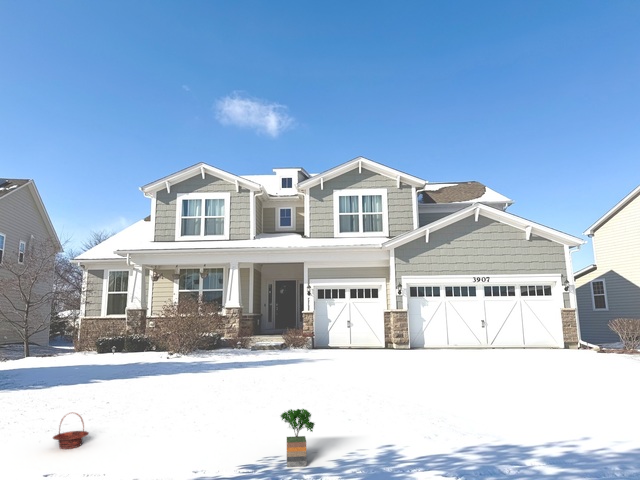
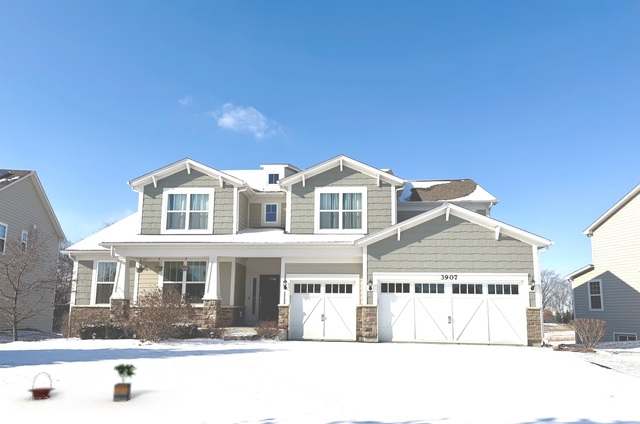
potted tree: present [281,409,315,467] -> present [113,364,136,401]

